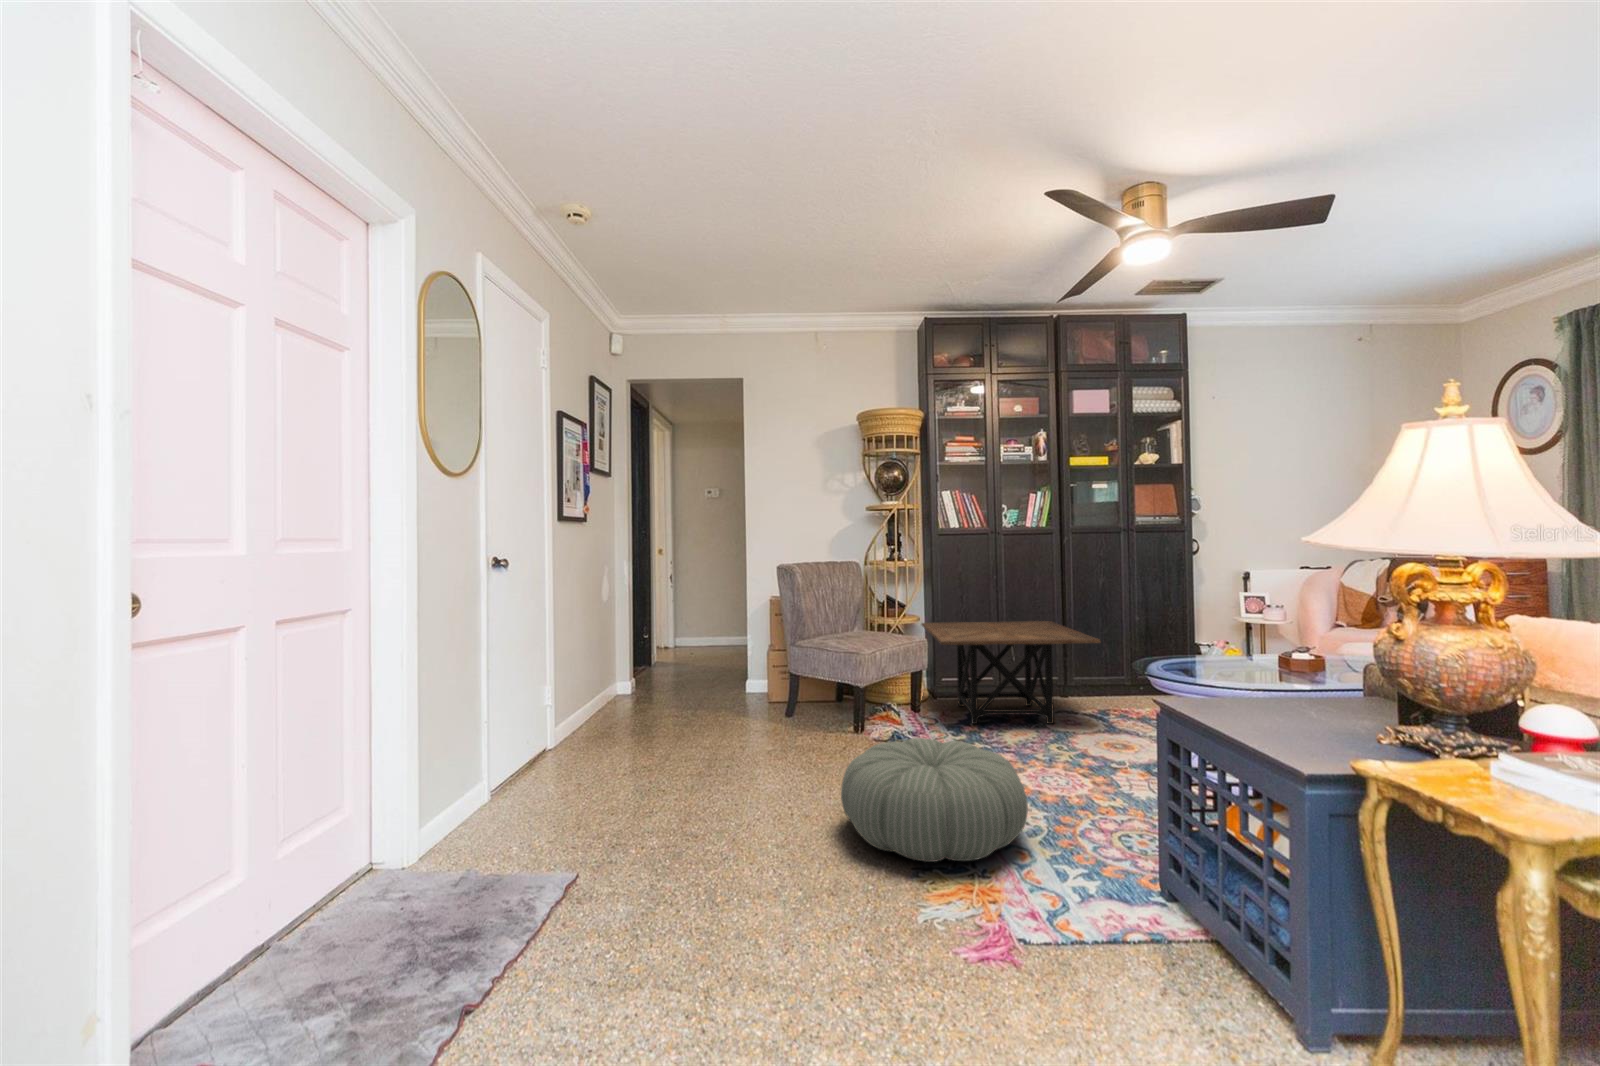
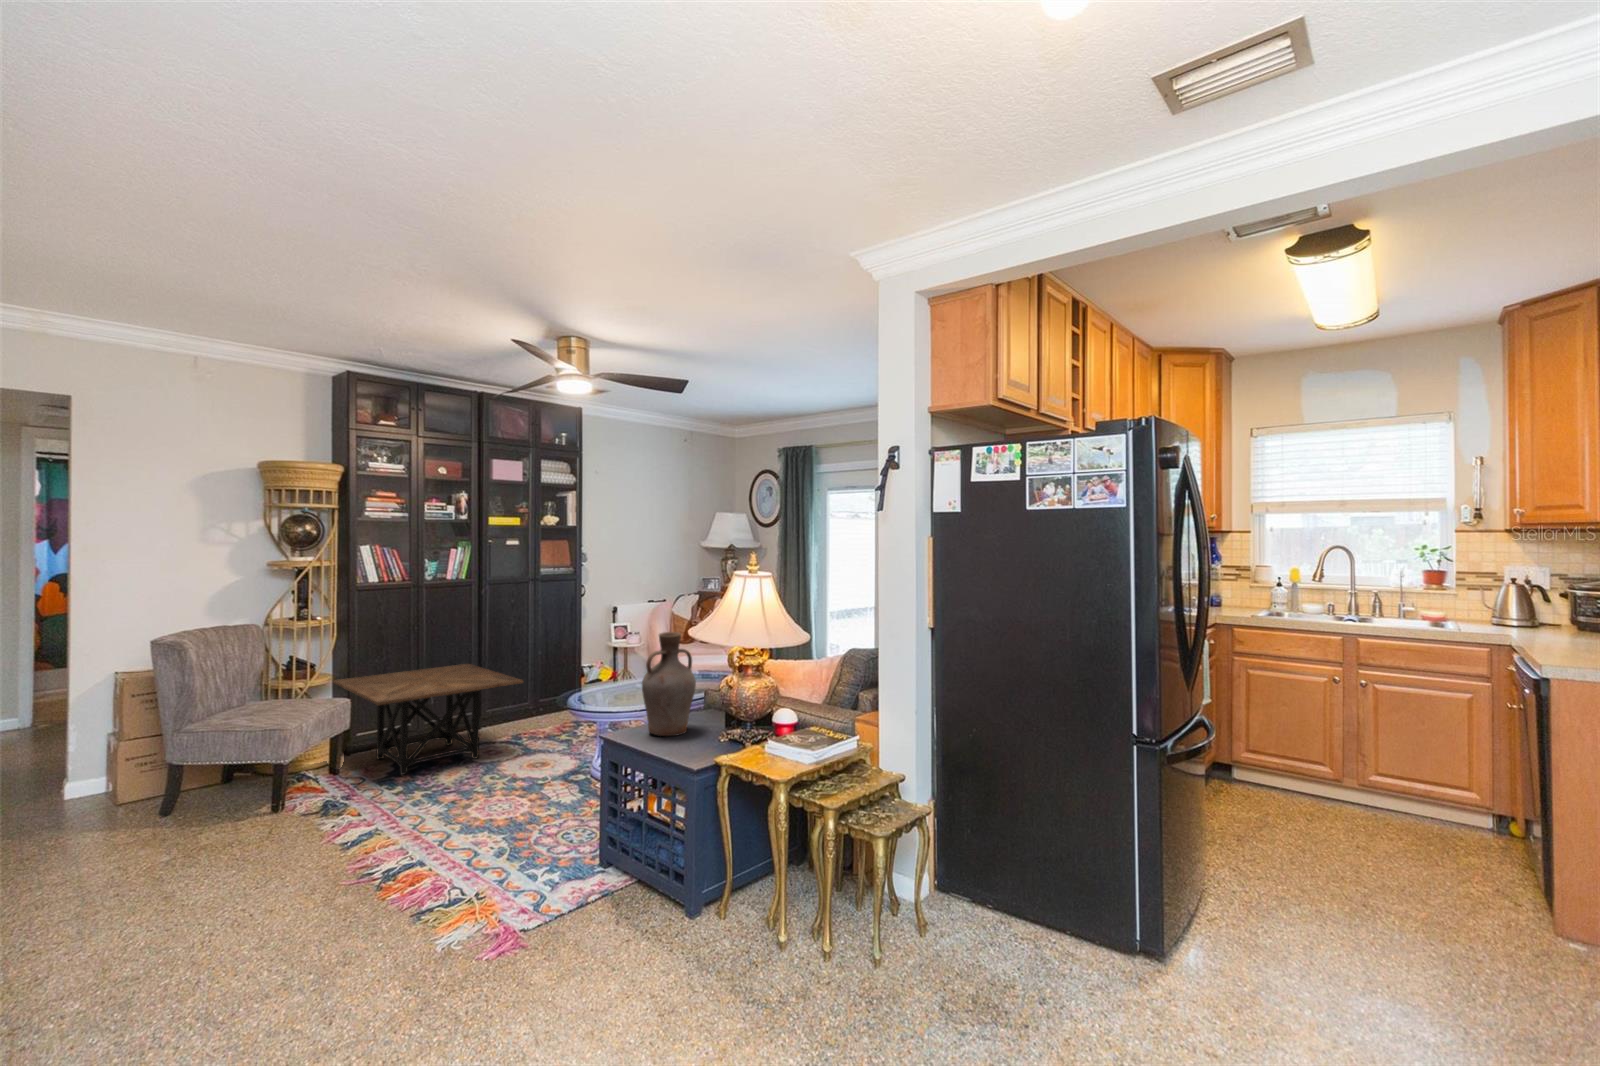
vase: none [1219,544,1329,719] -> present [642,632,696,736]
pouf: present [841,738,1028,862] -> none [321,797,502,913]

